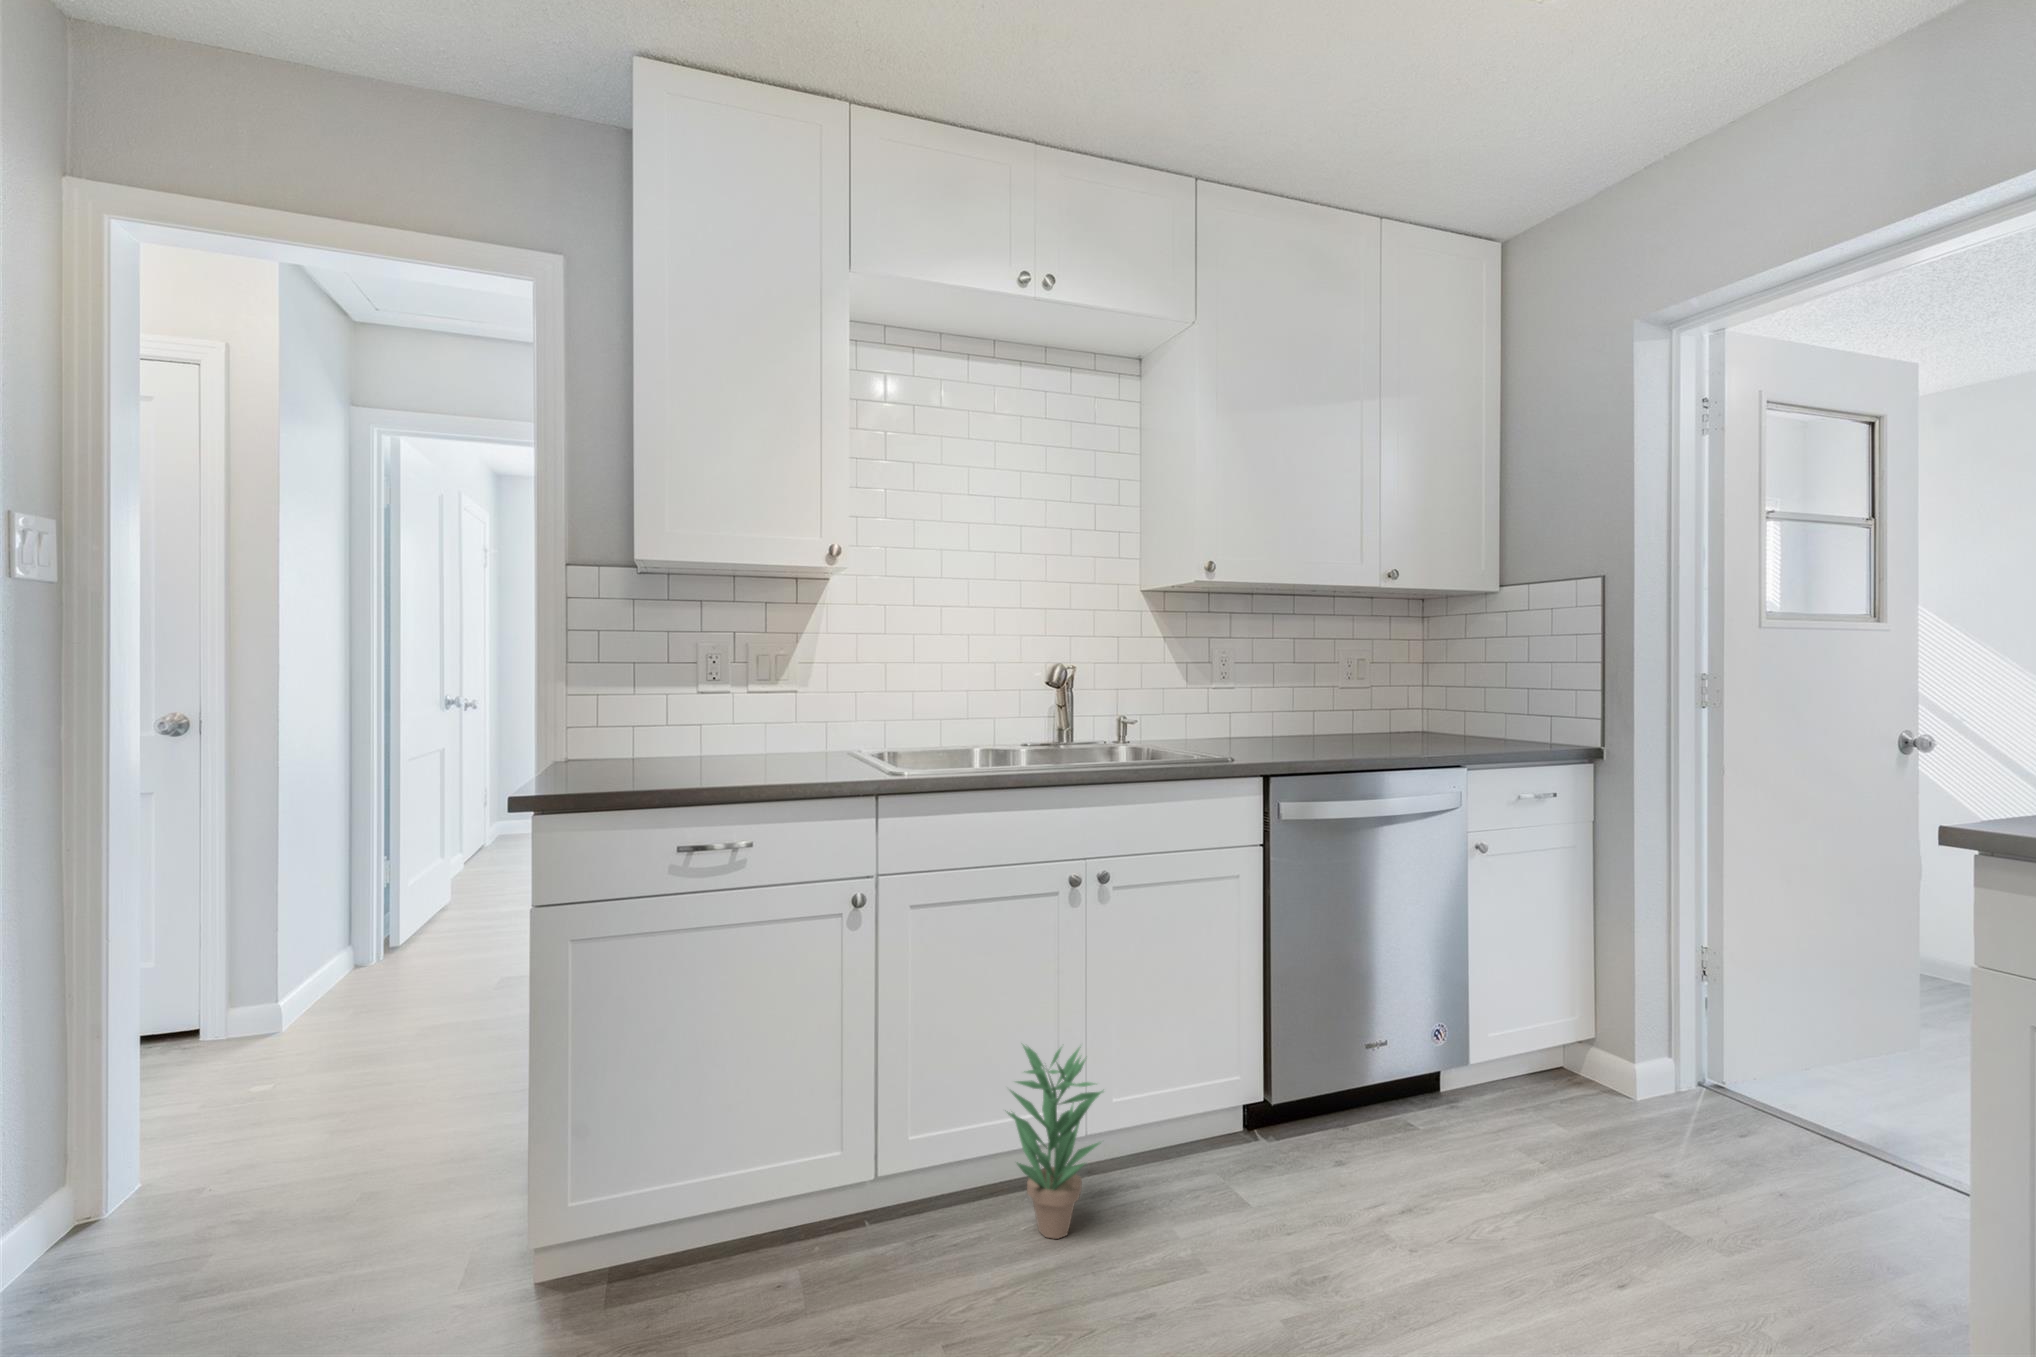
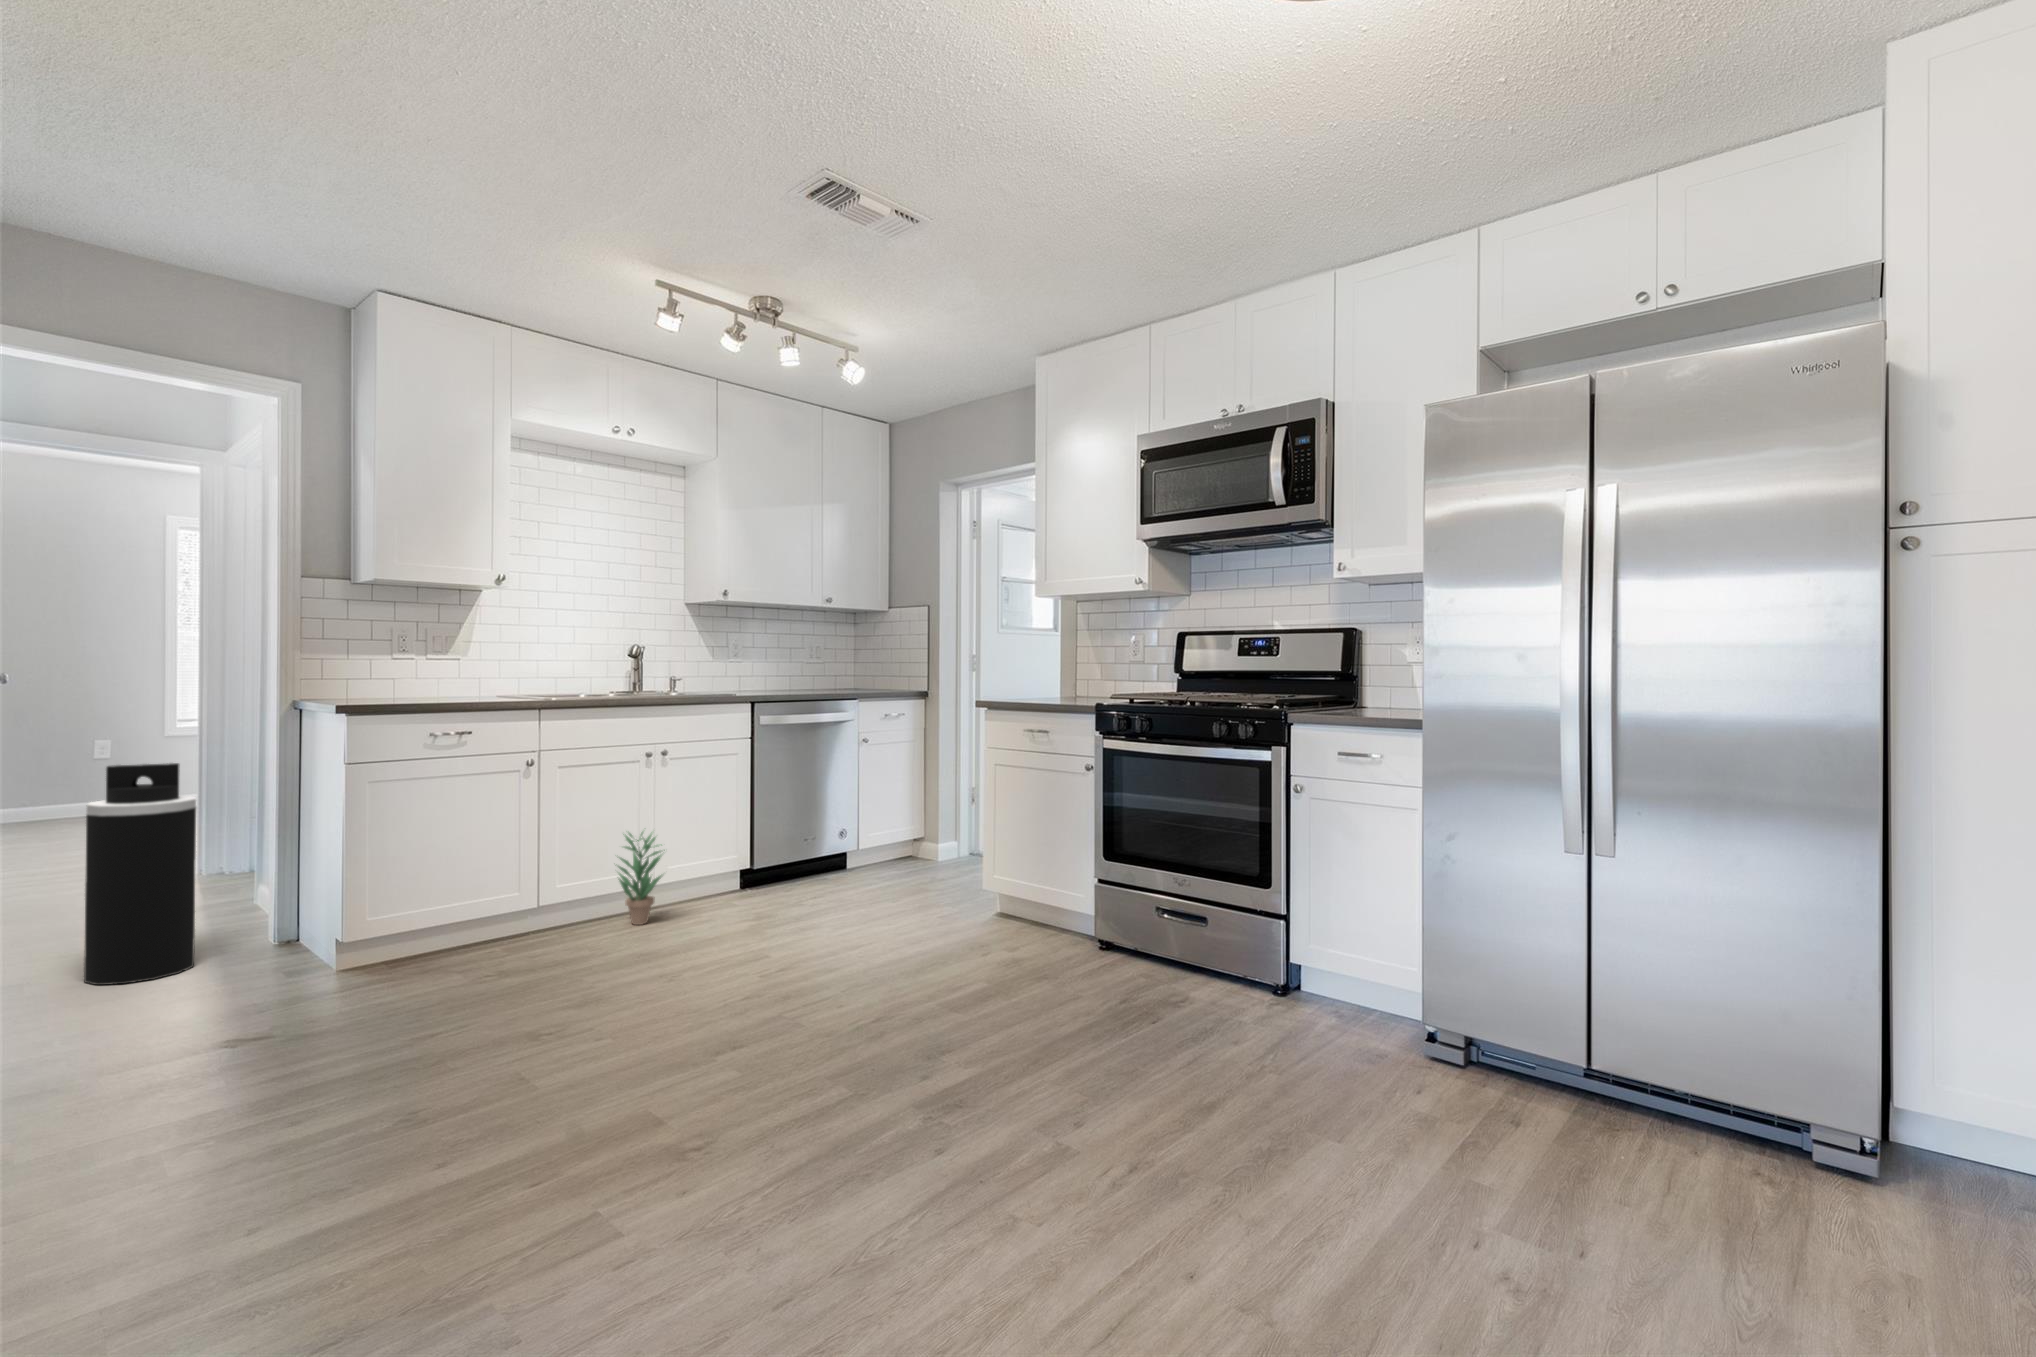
trash can: none [218,868,386,1248] -> present [84,763,196,985]

